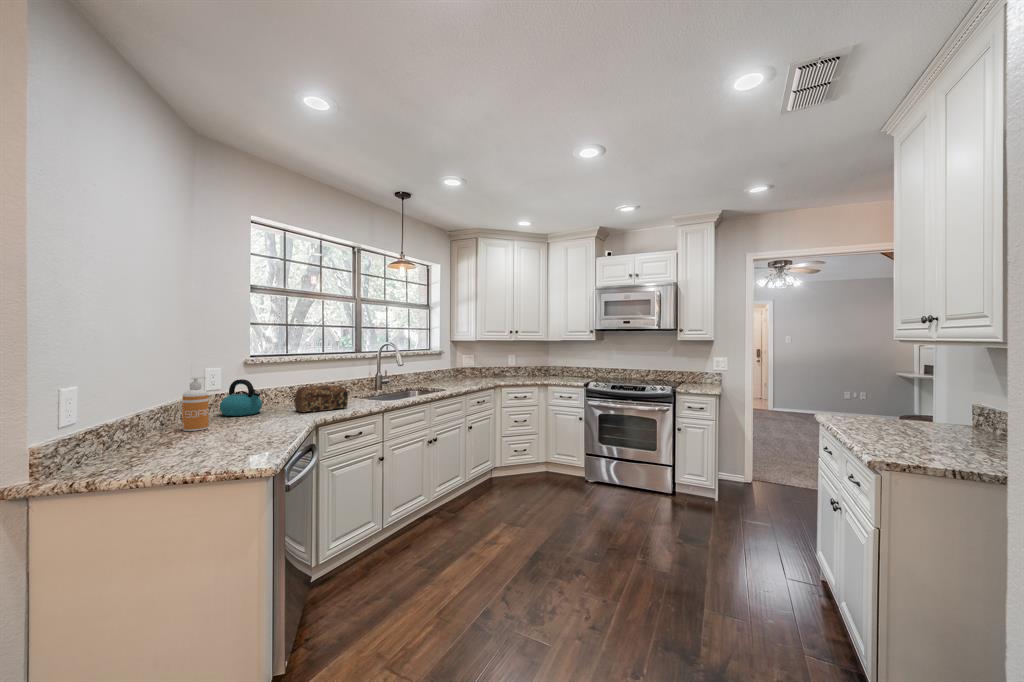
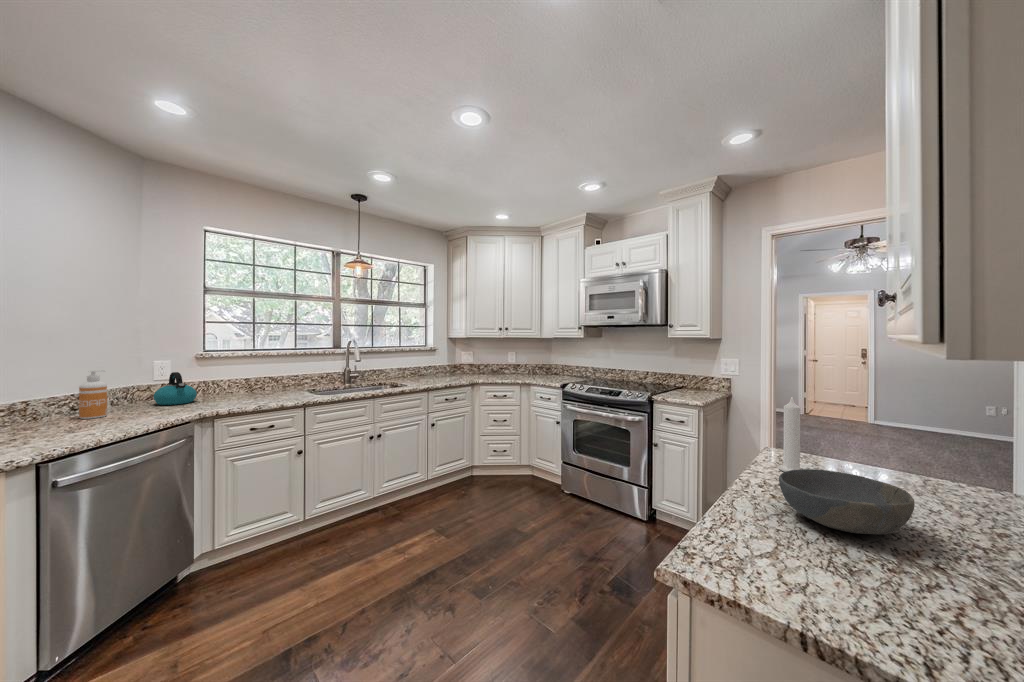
candle: none [841,375,858,424] -> present [779,397,802,472]
bread loaf: present [294,385,348,412] -> none [217,380,271,405]
bowl: none [873,414,951,442] -> present [779,469,915,534]

